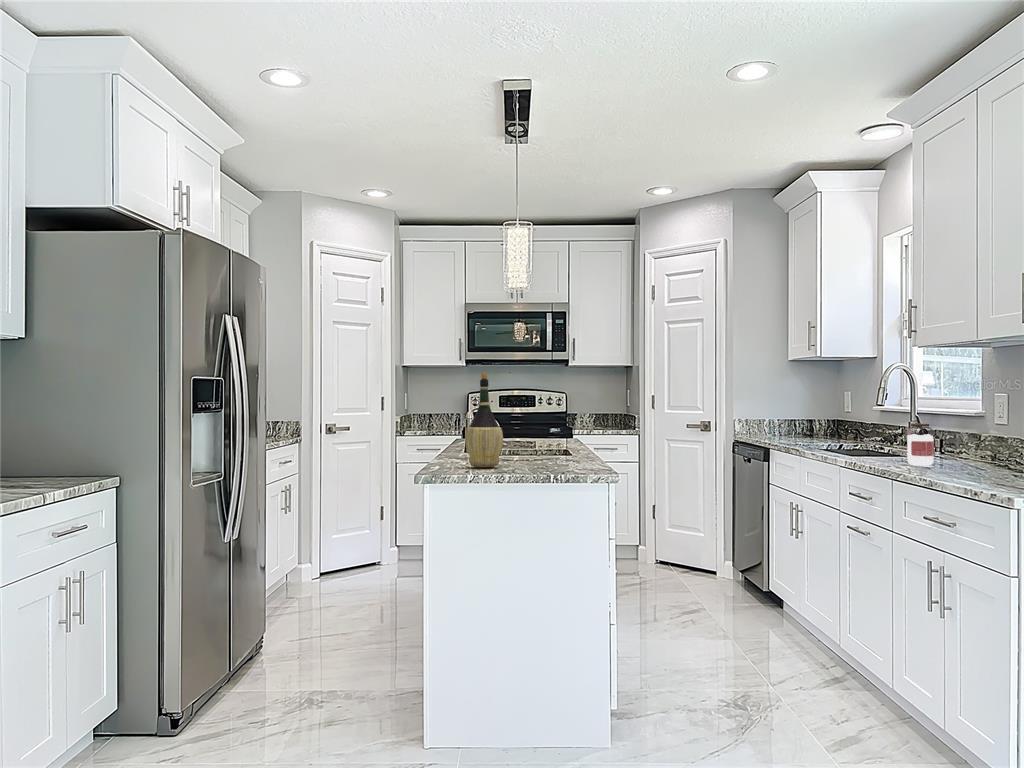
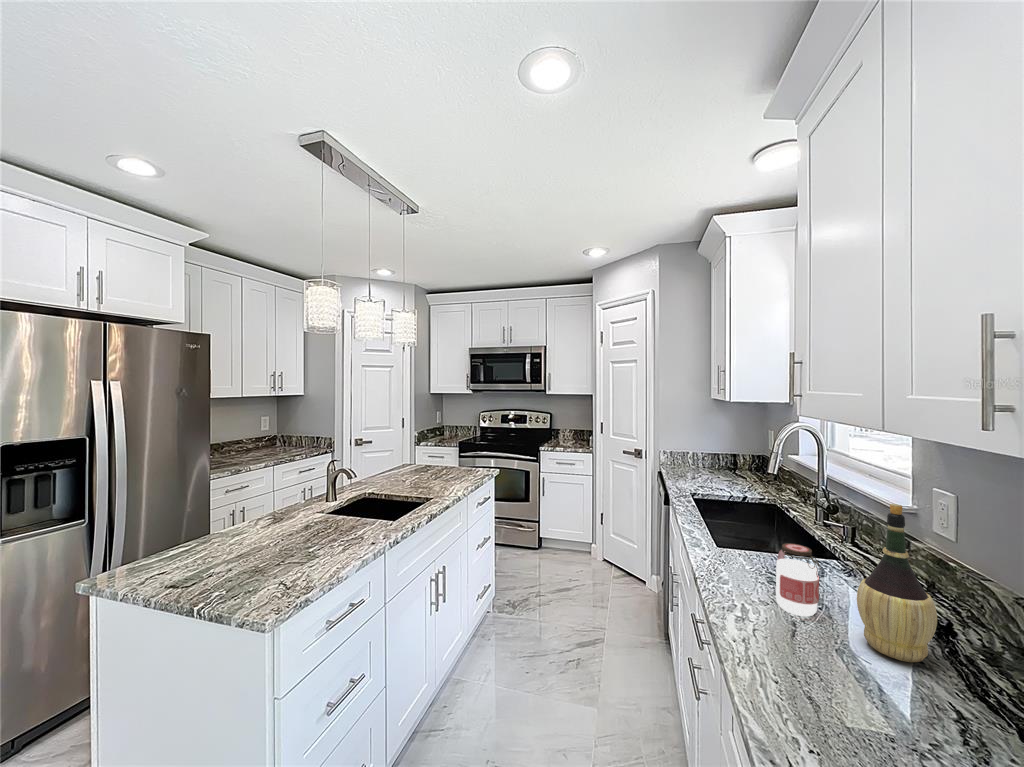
wine bottle: present [465,373,503,467] -> present [857,504,937,662]

